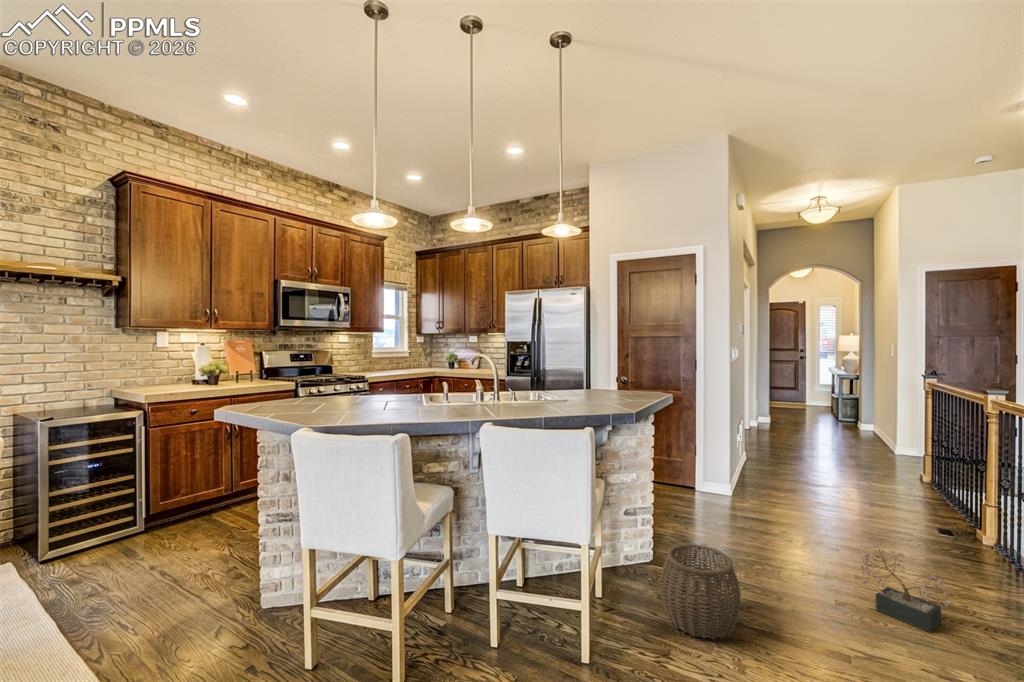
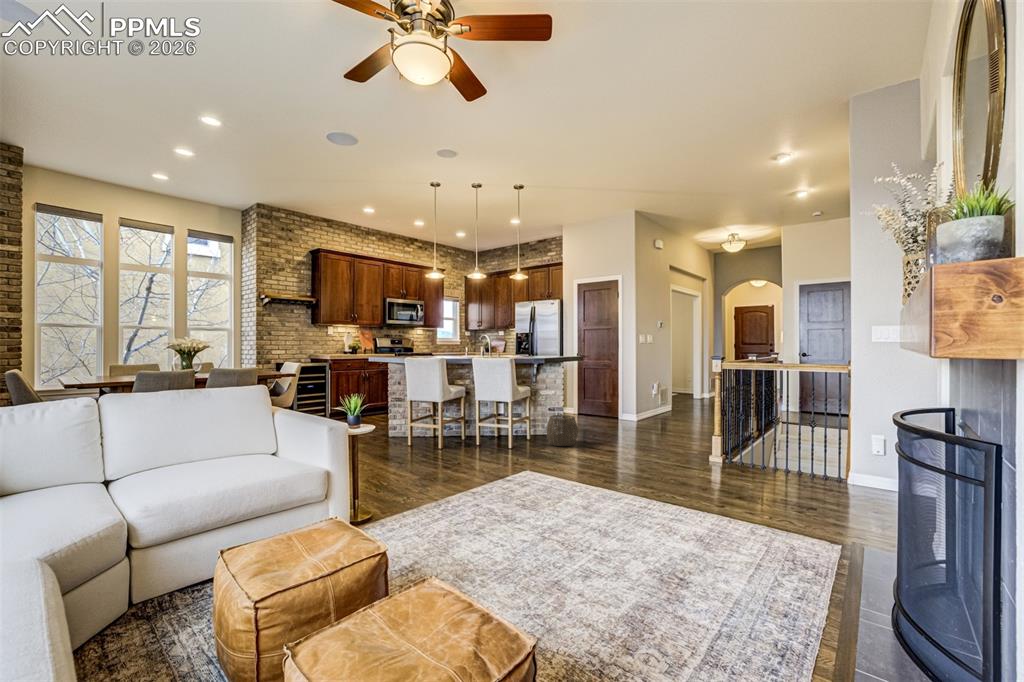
decorative plant: present [860,542,953,632] -> none [637,417,671,449]

